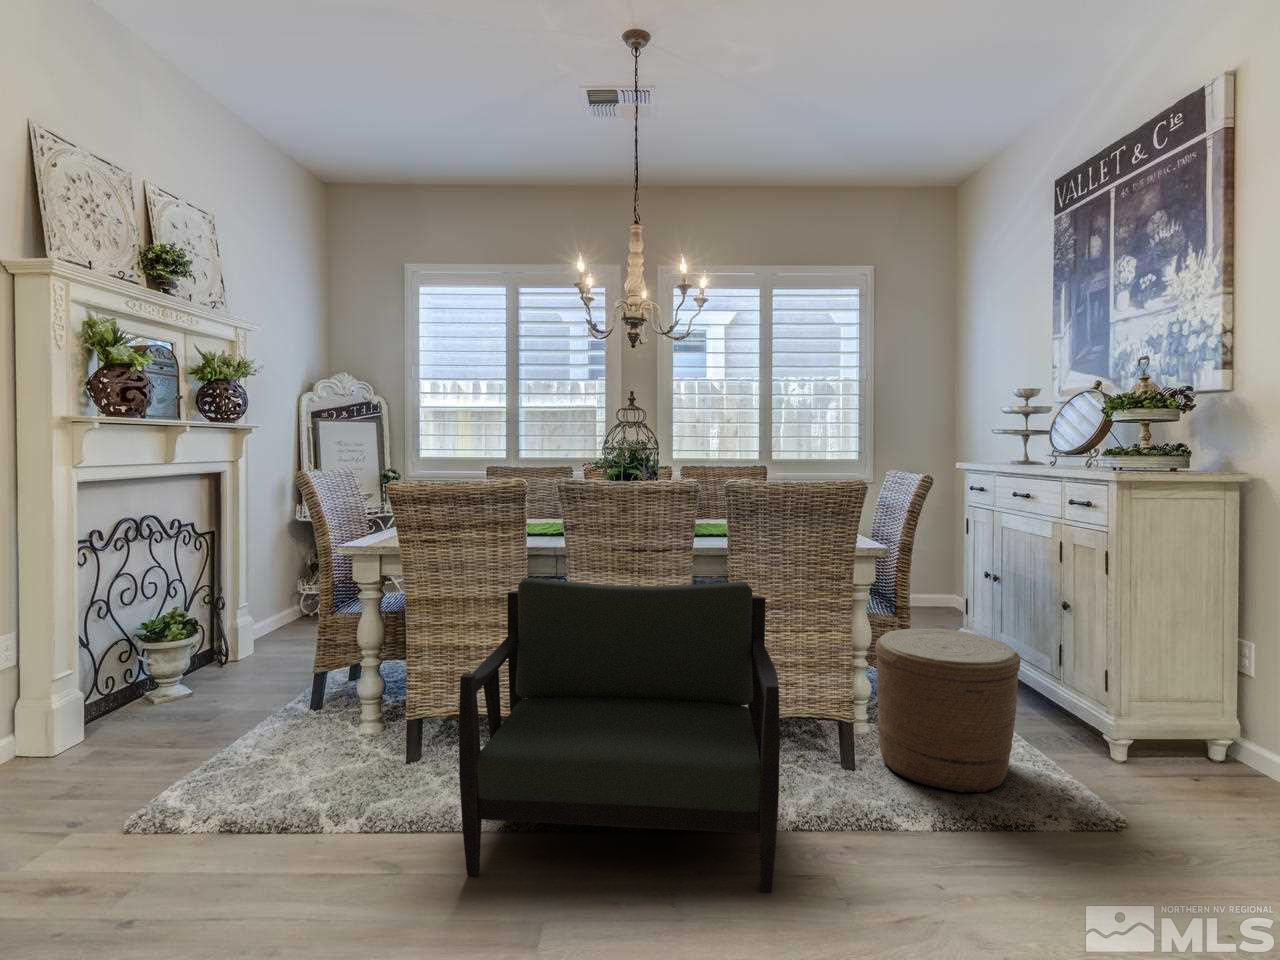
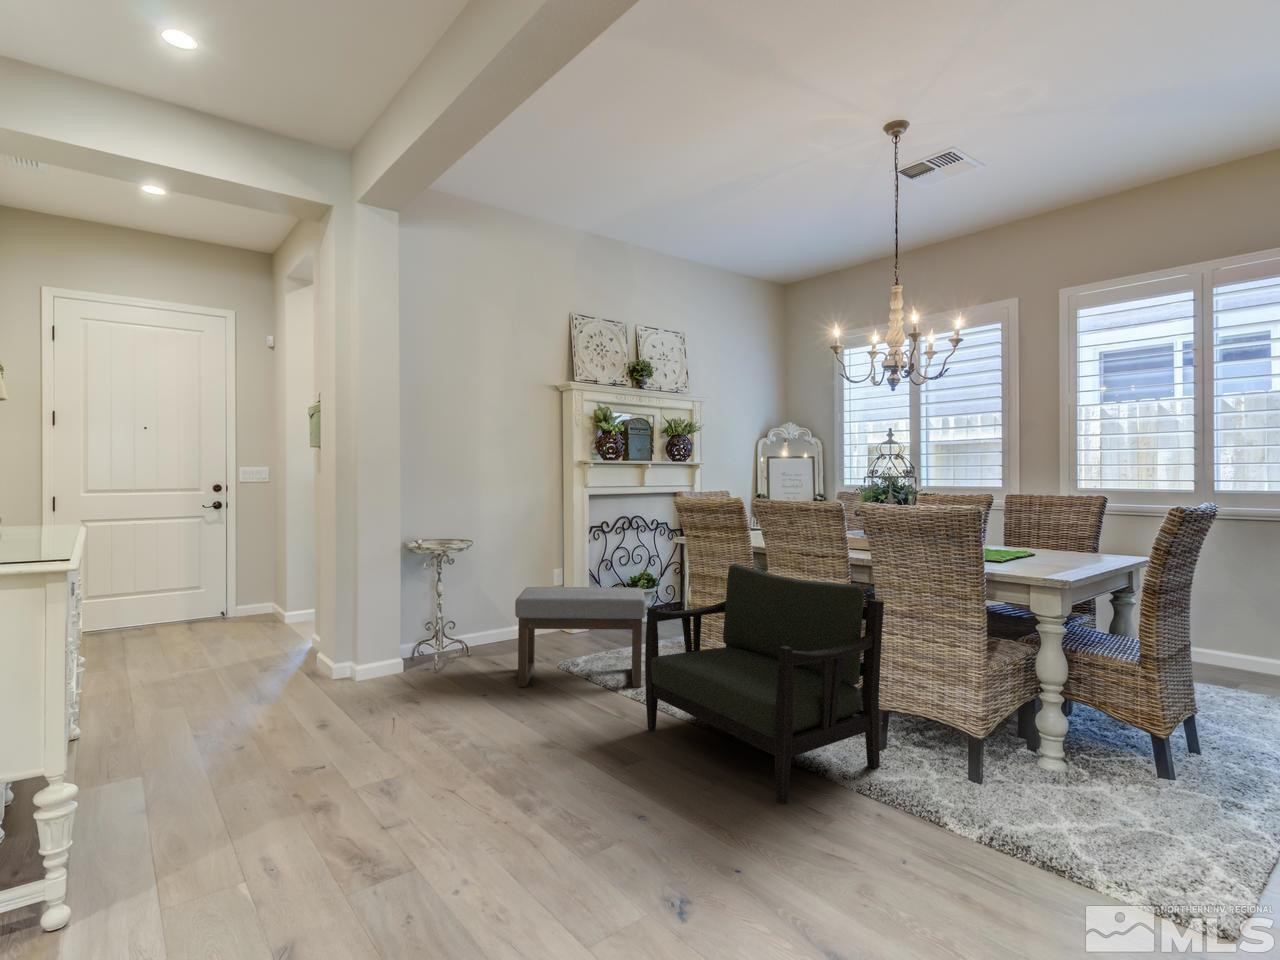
woven basket: present [875,628,1021,793] -> none [1018,672,1196,860]
ottoman: none [37,641,349,918] -> present [515,587,646,687]

